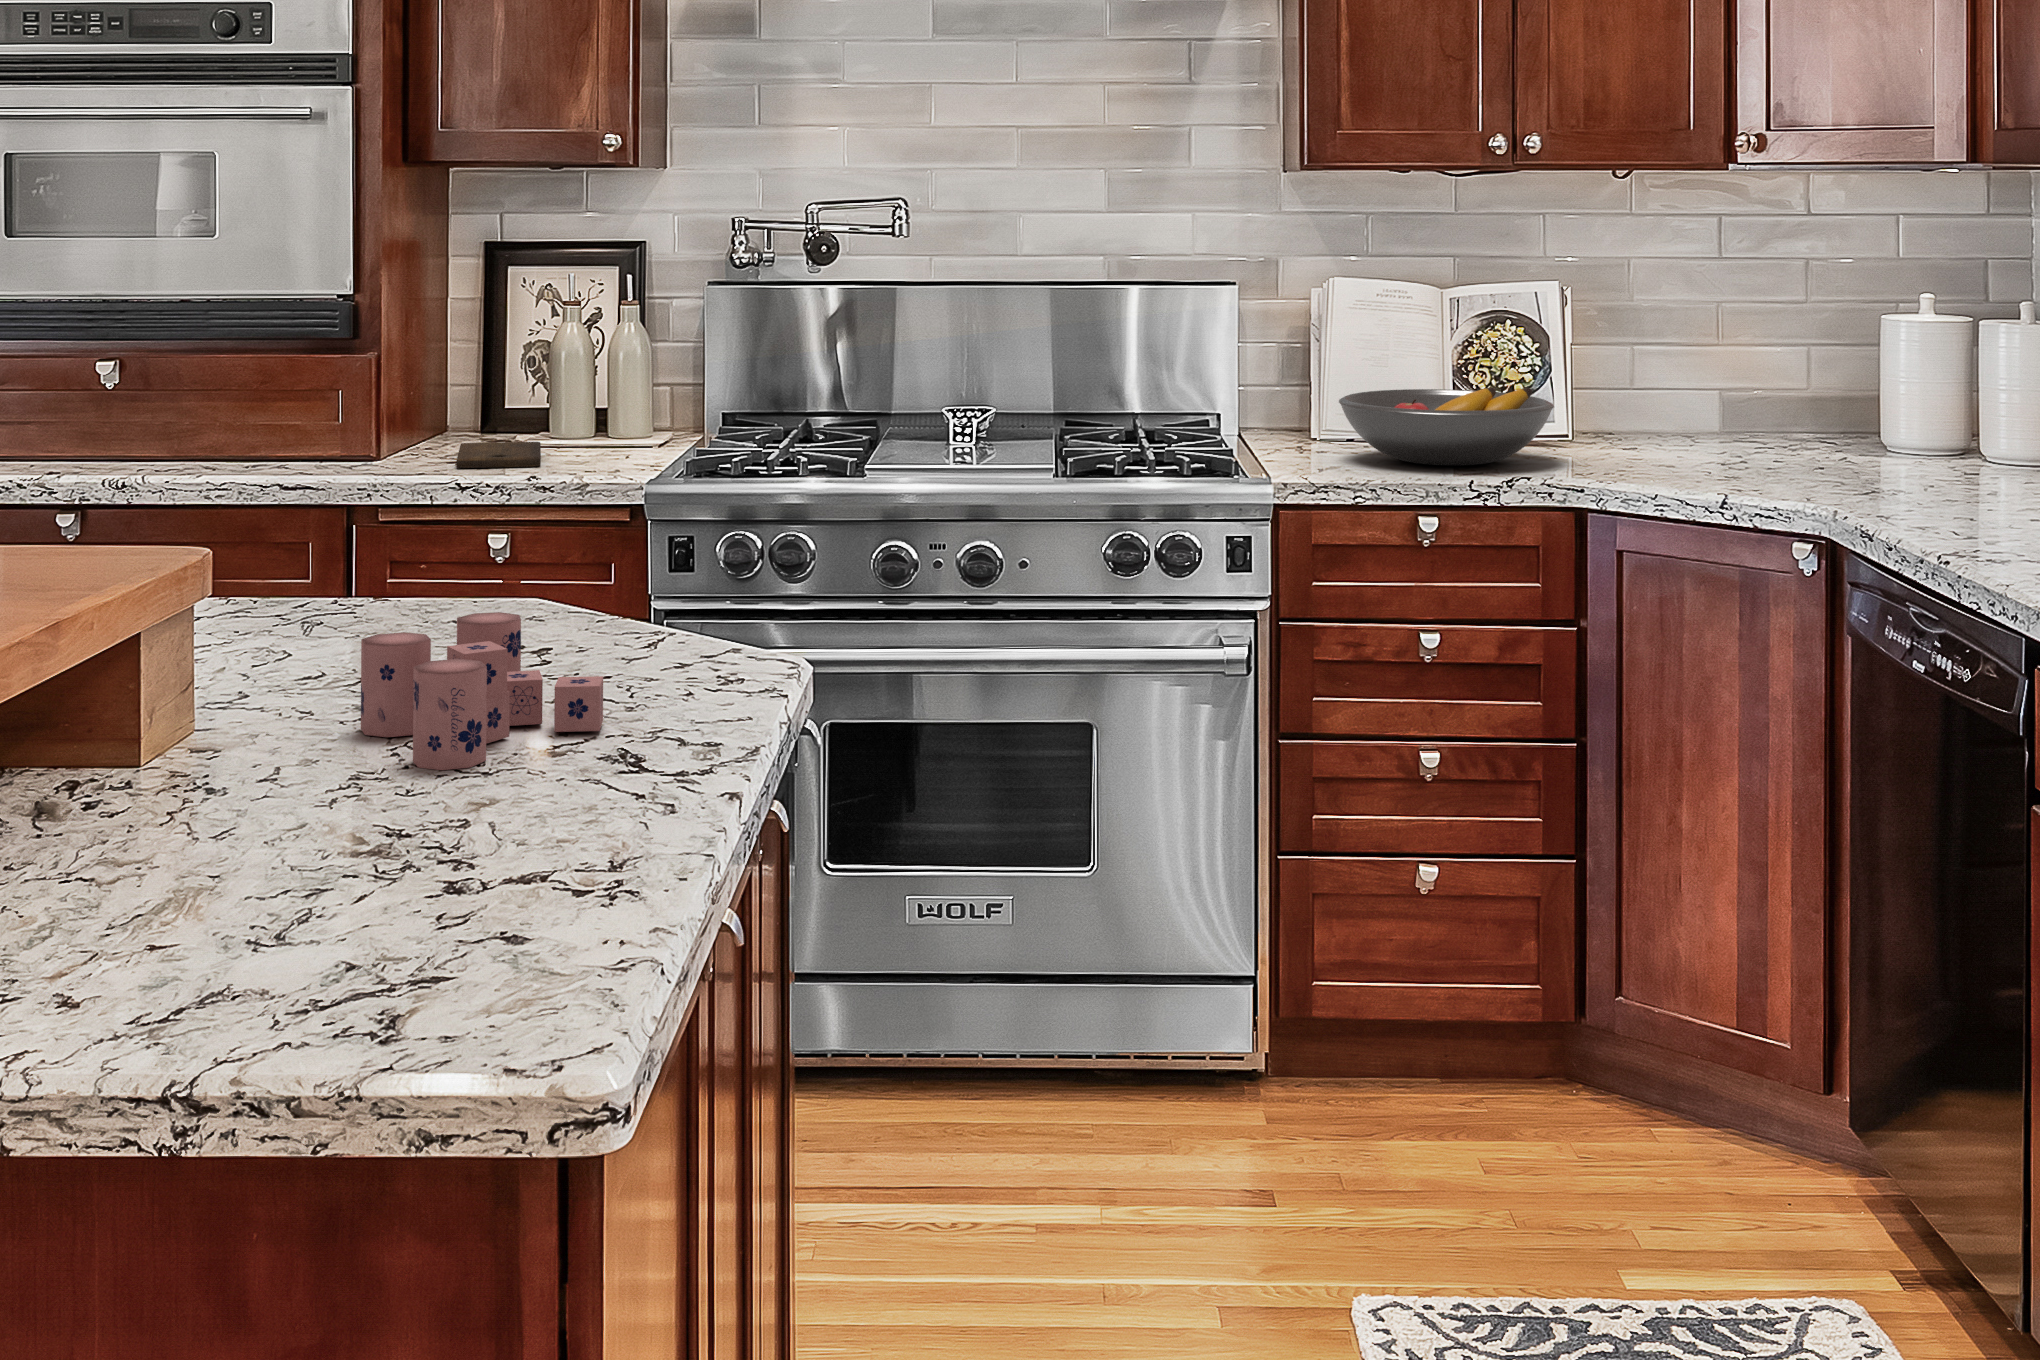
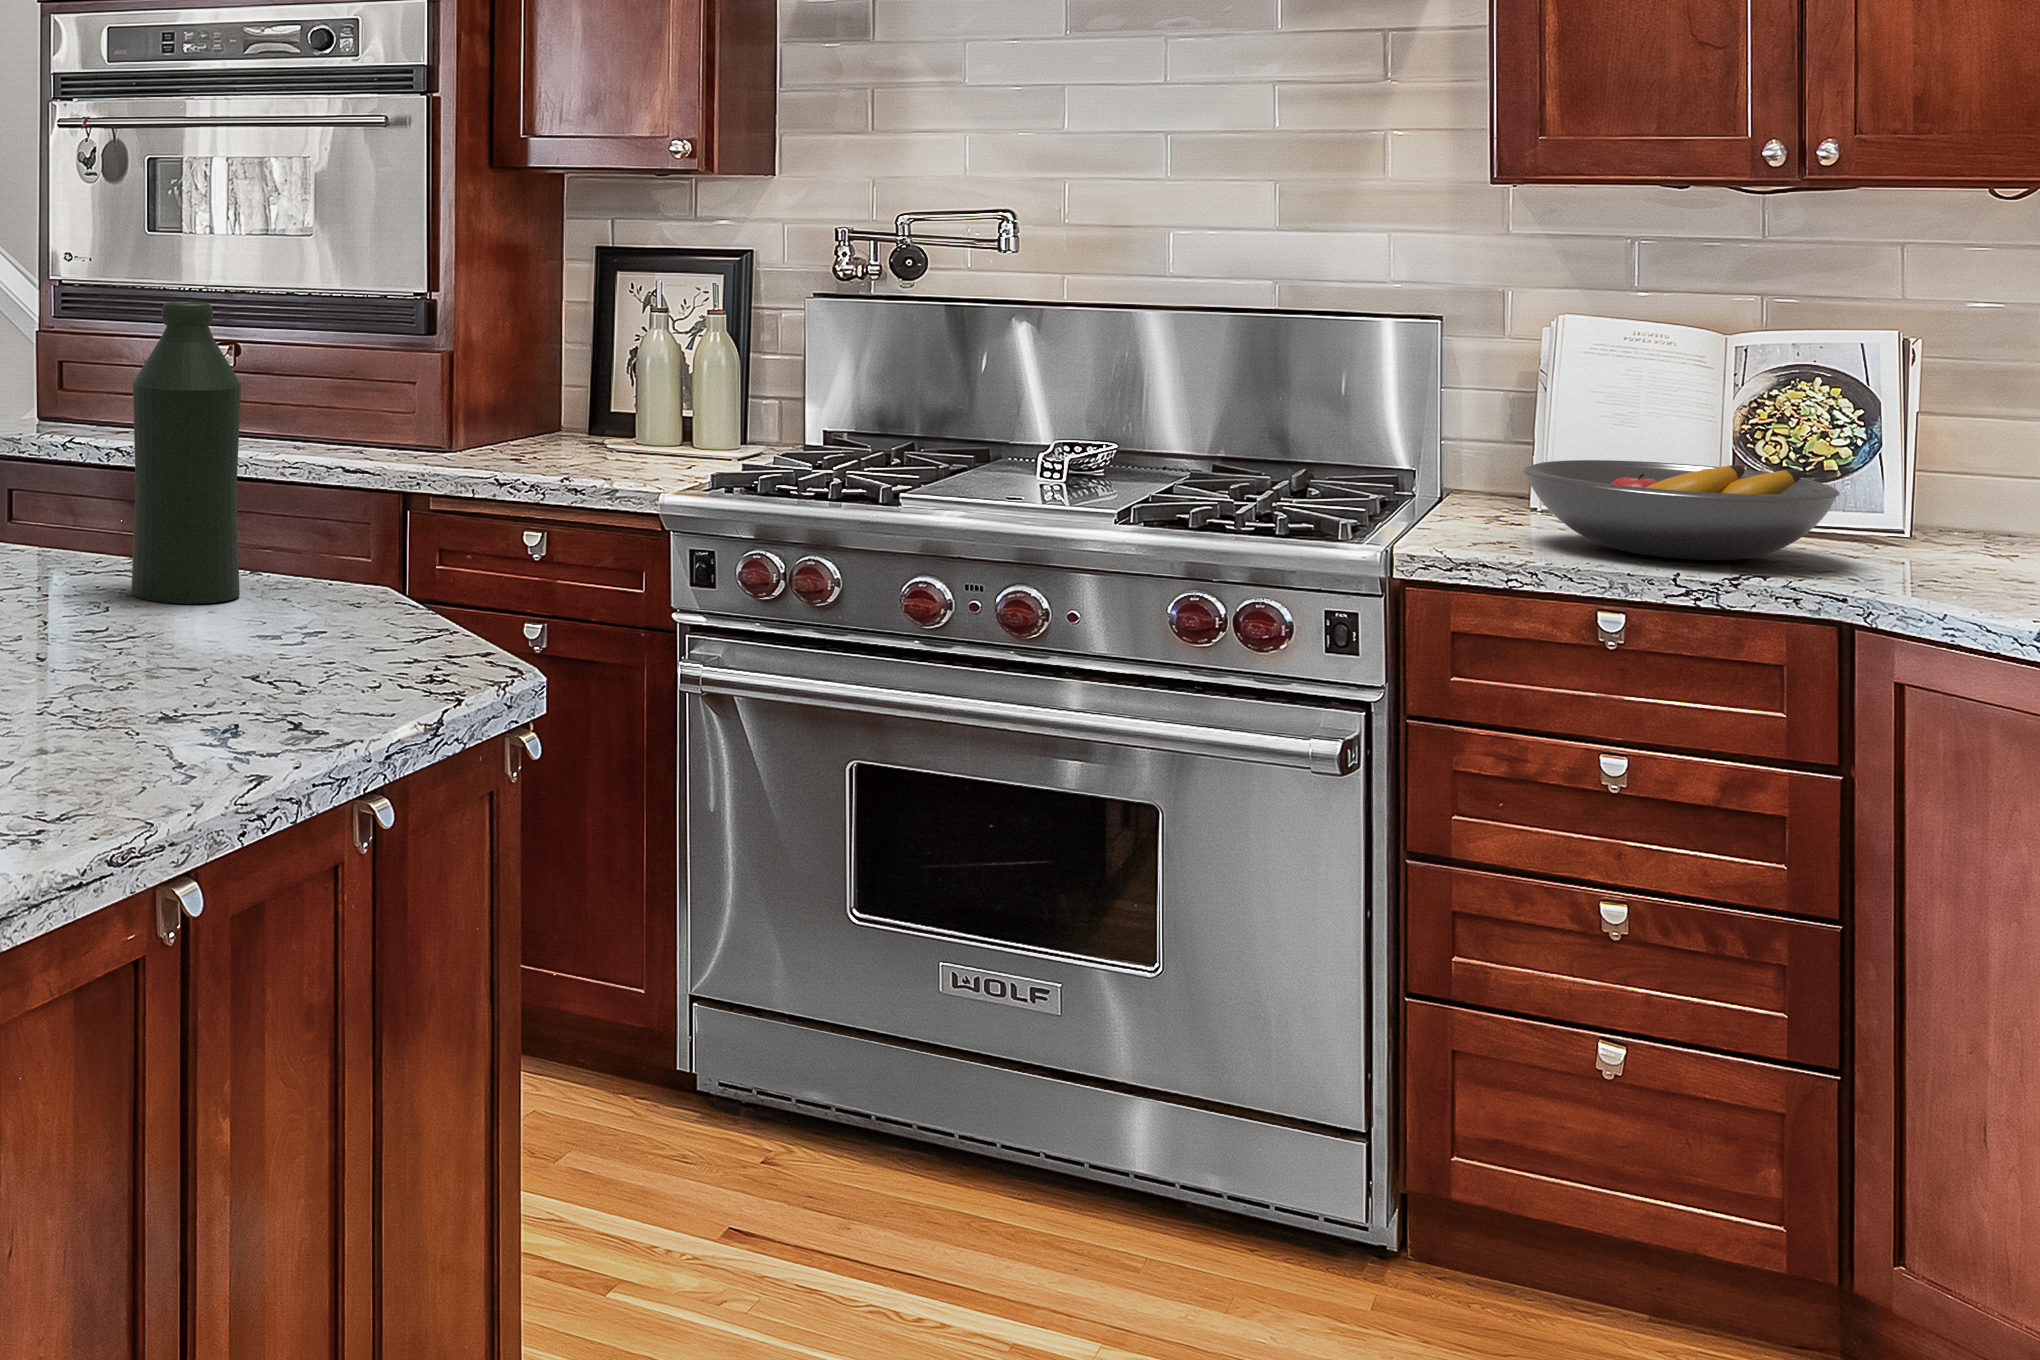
bottle: none [300,314,424,641] -> present [131,302,242,604]
cutting board: present [457,442,541,468] -> none [516,444,618,471]
candle: present [361,612,603,770] -> none [45,583,257,718]

